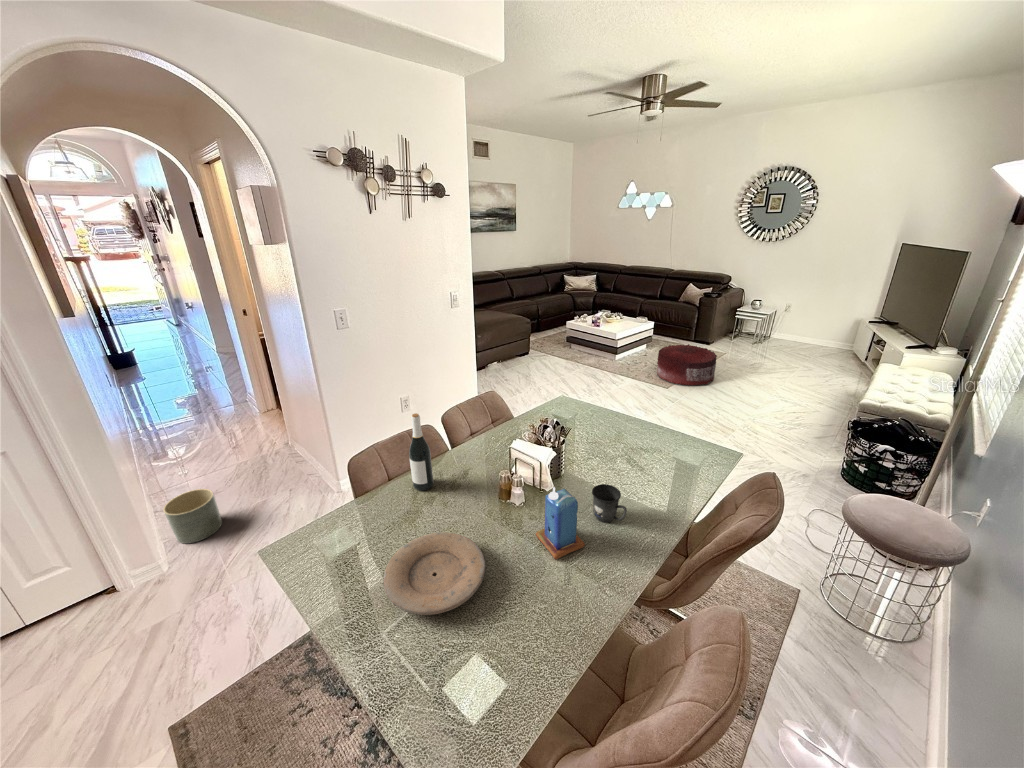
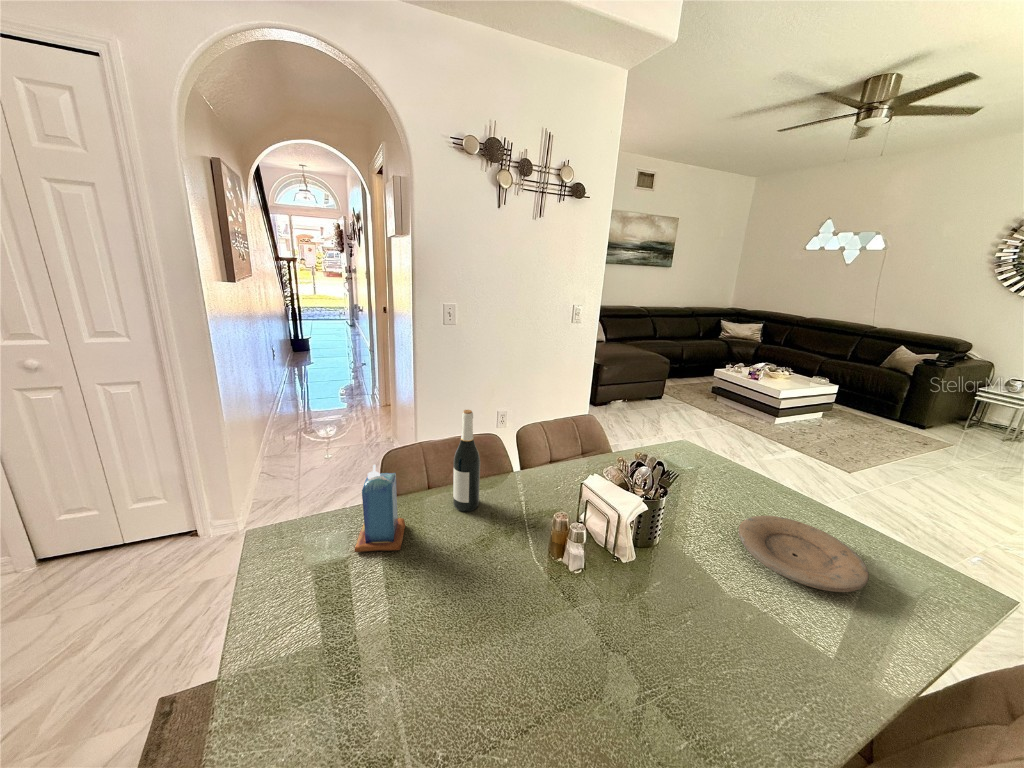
pouf: present [657,344,717,386] -> none [833,417,940,481]
mug: present [592,484,627,523] -> none [689,574,749,648]
candle: present [536,487,585,560] -> present [355,464,405,552]
planter: present [163,489,222,544] -> none [258,457,305,508]
plate: present [384,532,485,615] -> present [738,516,869,592]

